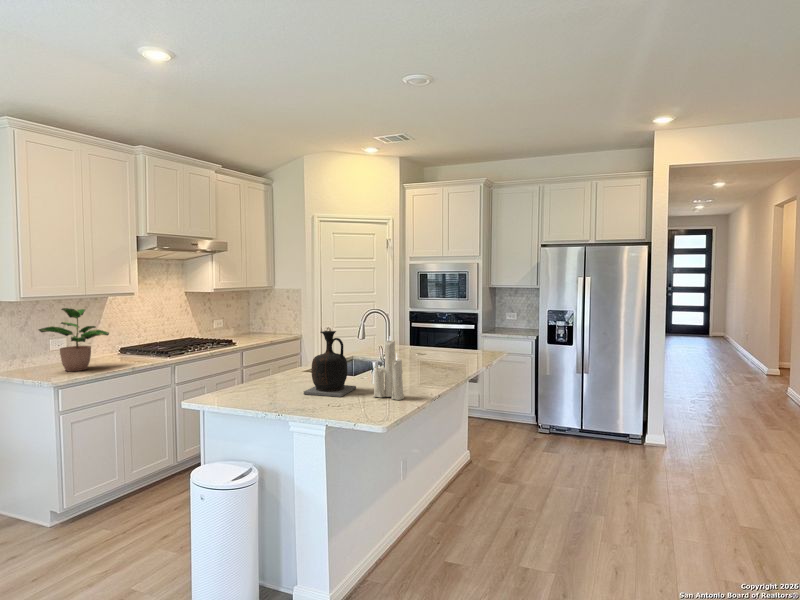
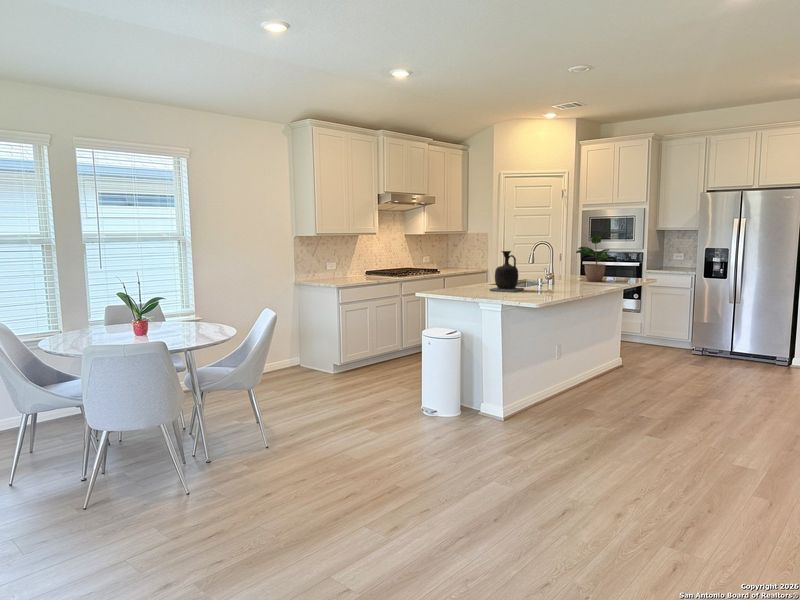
potted plant: present [39,308,109,371] -> present [576,236,613,282]
candle: present [373,339,404,400] -> none [534,249,555,294]

